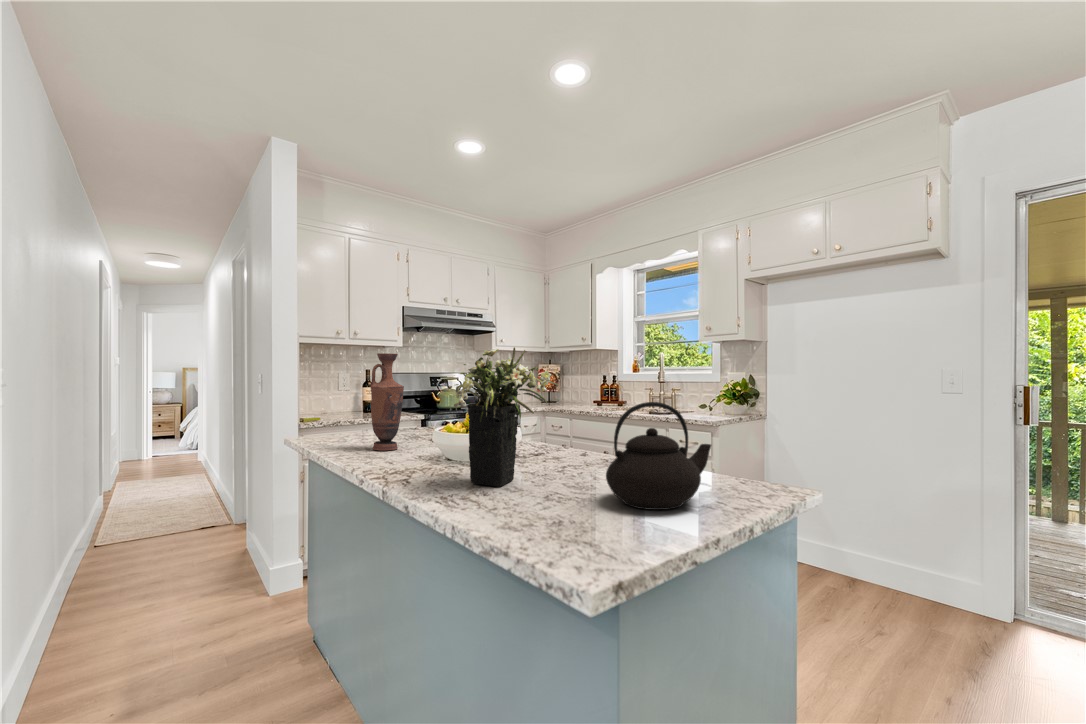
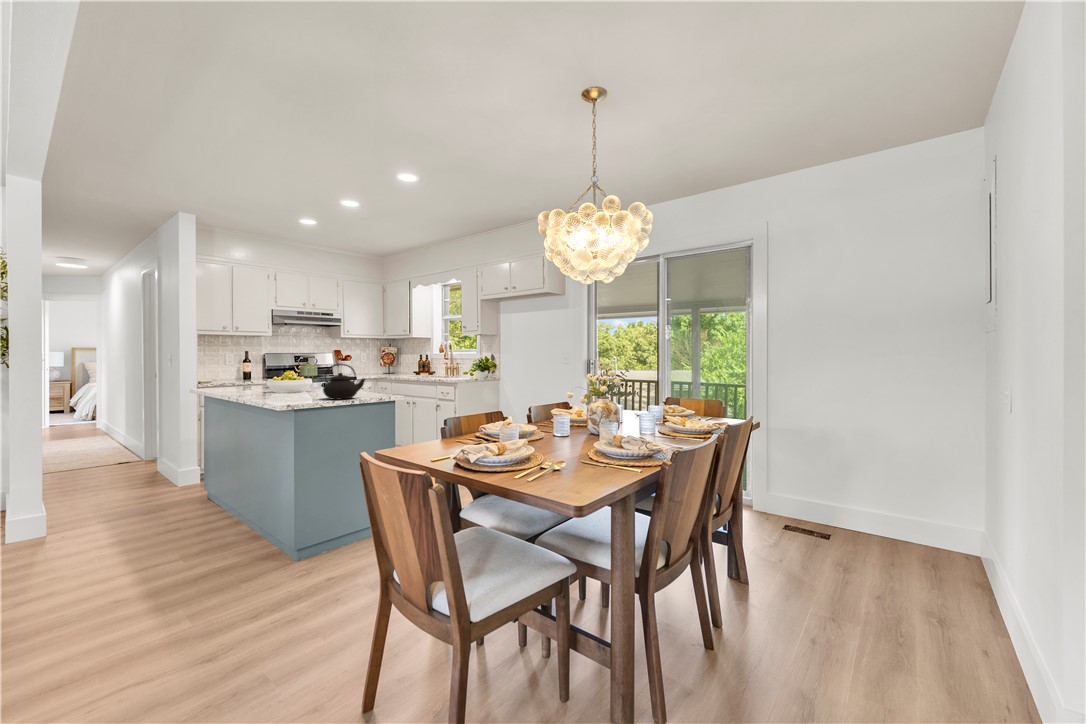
flower arrangement: present [454,347,559,487] -> none [266,343,315,397]
vase: present [371,353,404,451] -> none [239,344,257,391]

